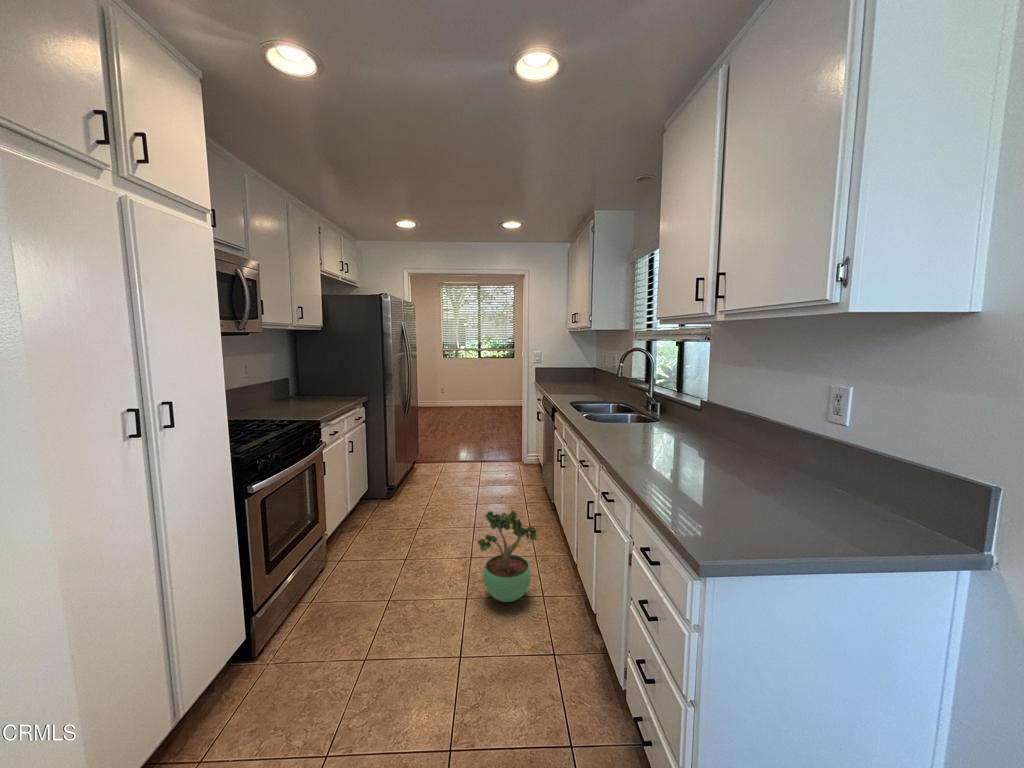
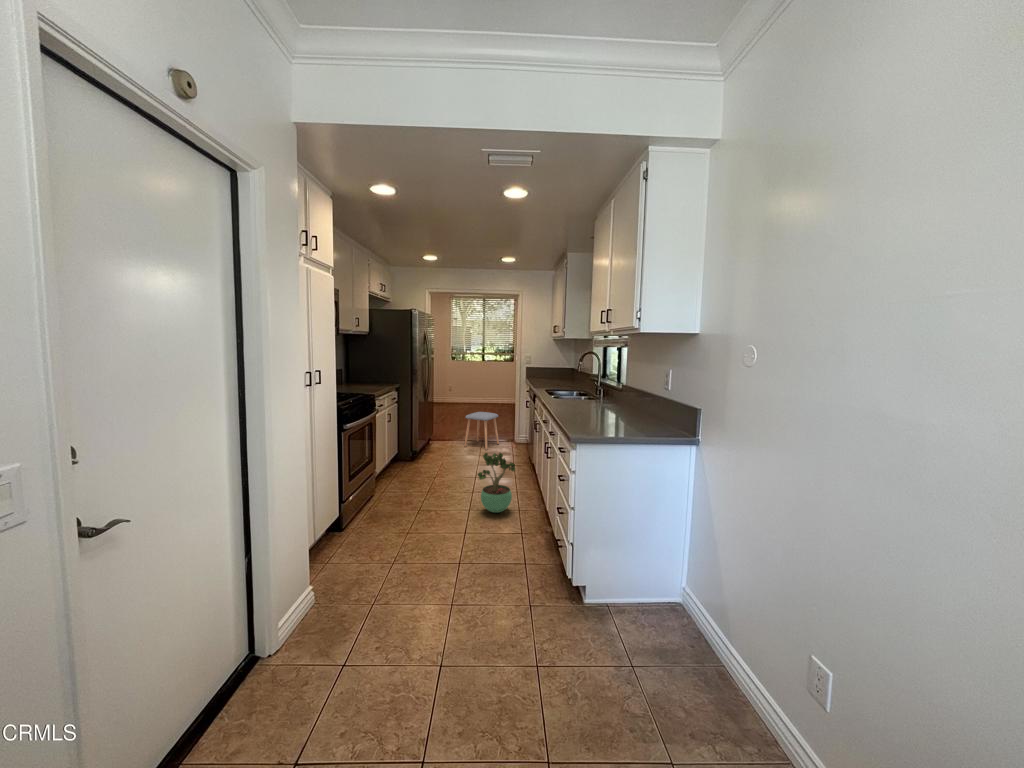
stool: none [458,427,502,478] -> present [464,412,499,450]

